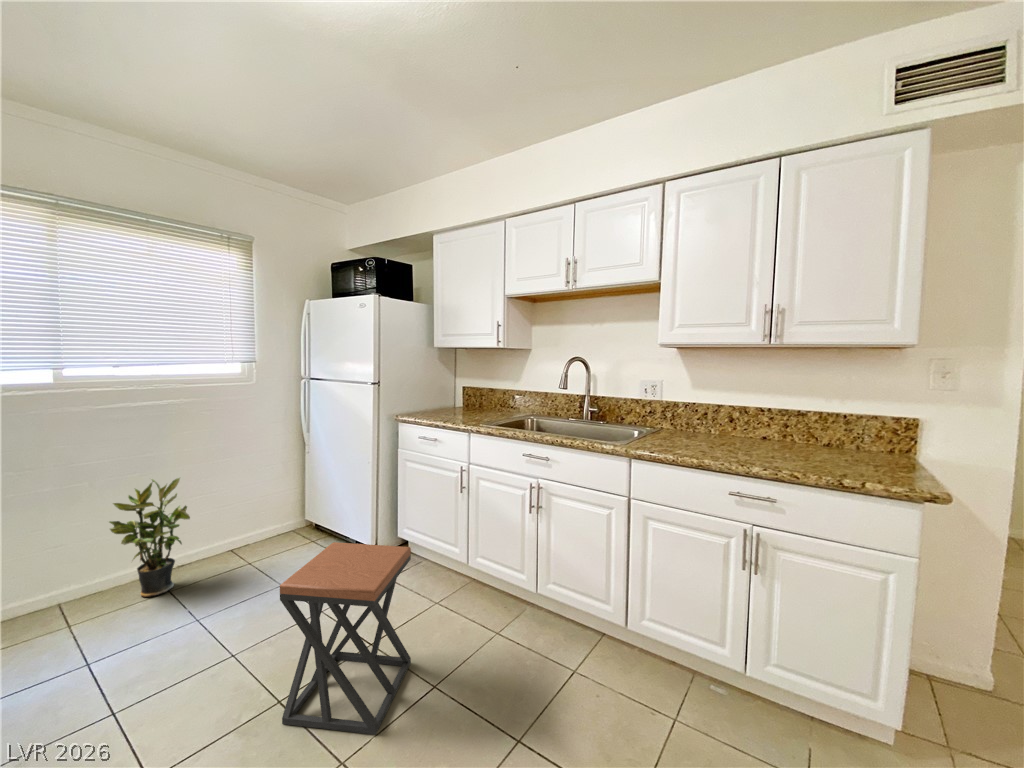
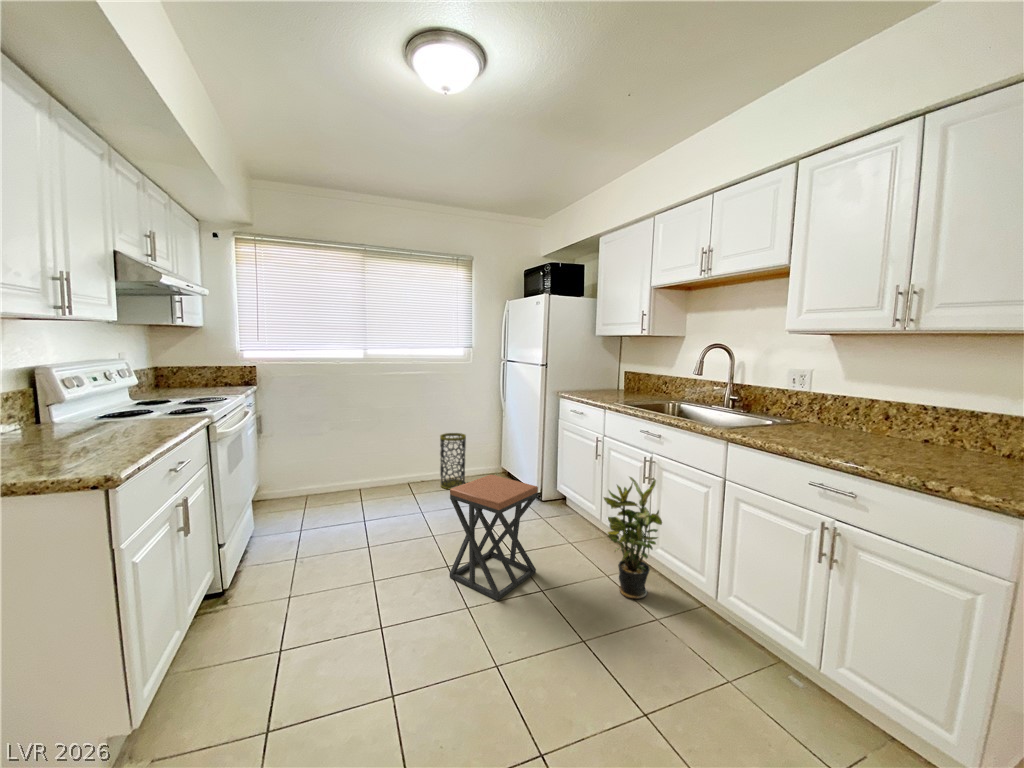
potted plant: present [110,478,190,597] -> present [604,477,662,599]
trash can: none [213,482,257,567] -> present [440,433,466,490]

